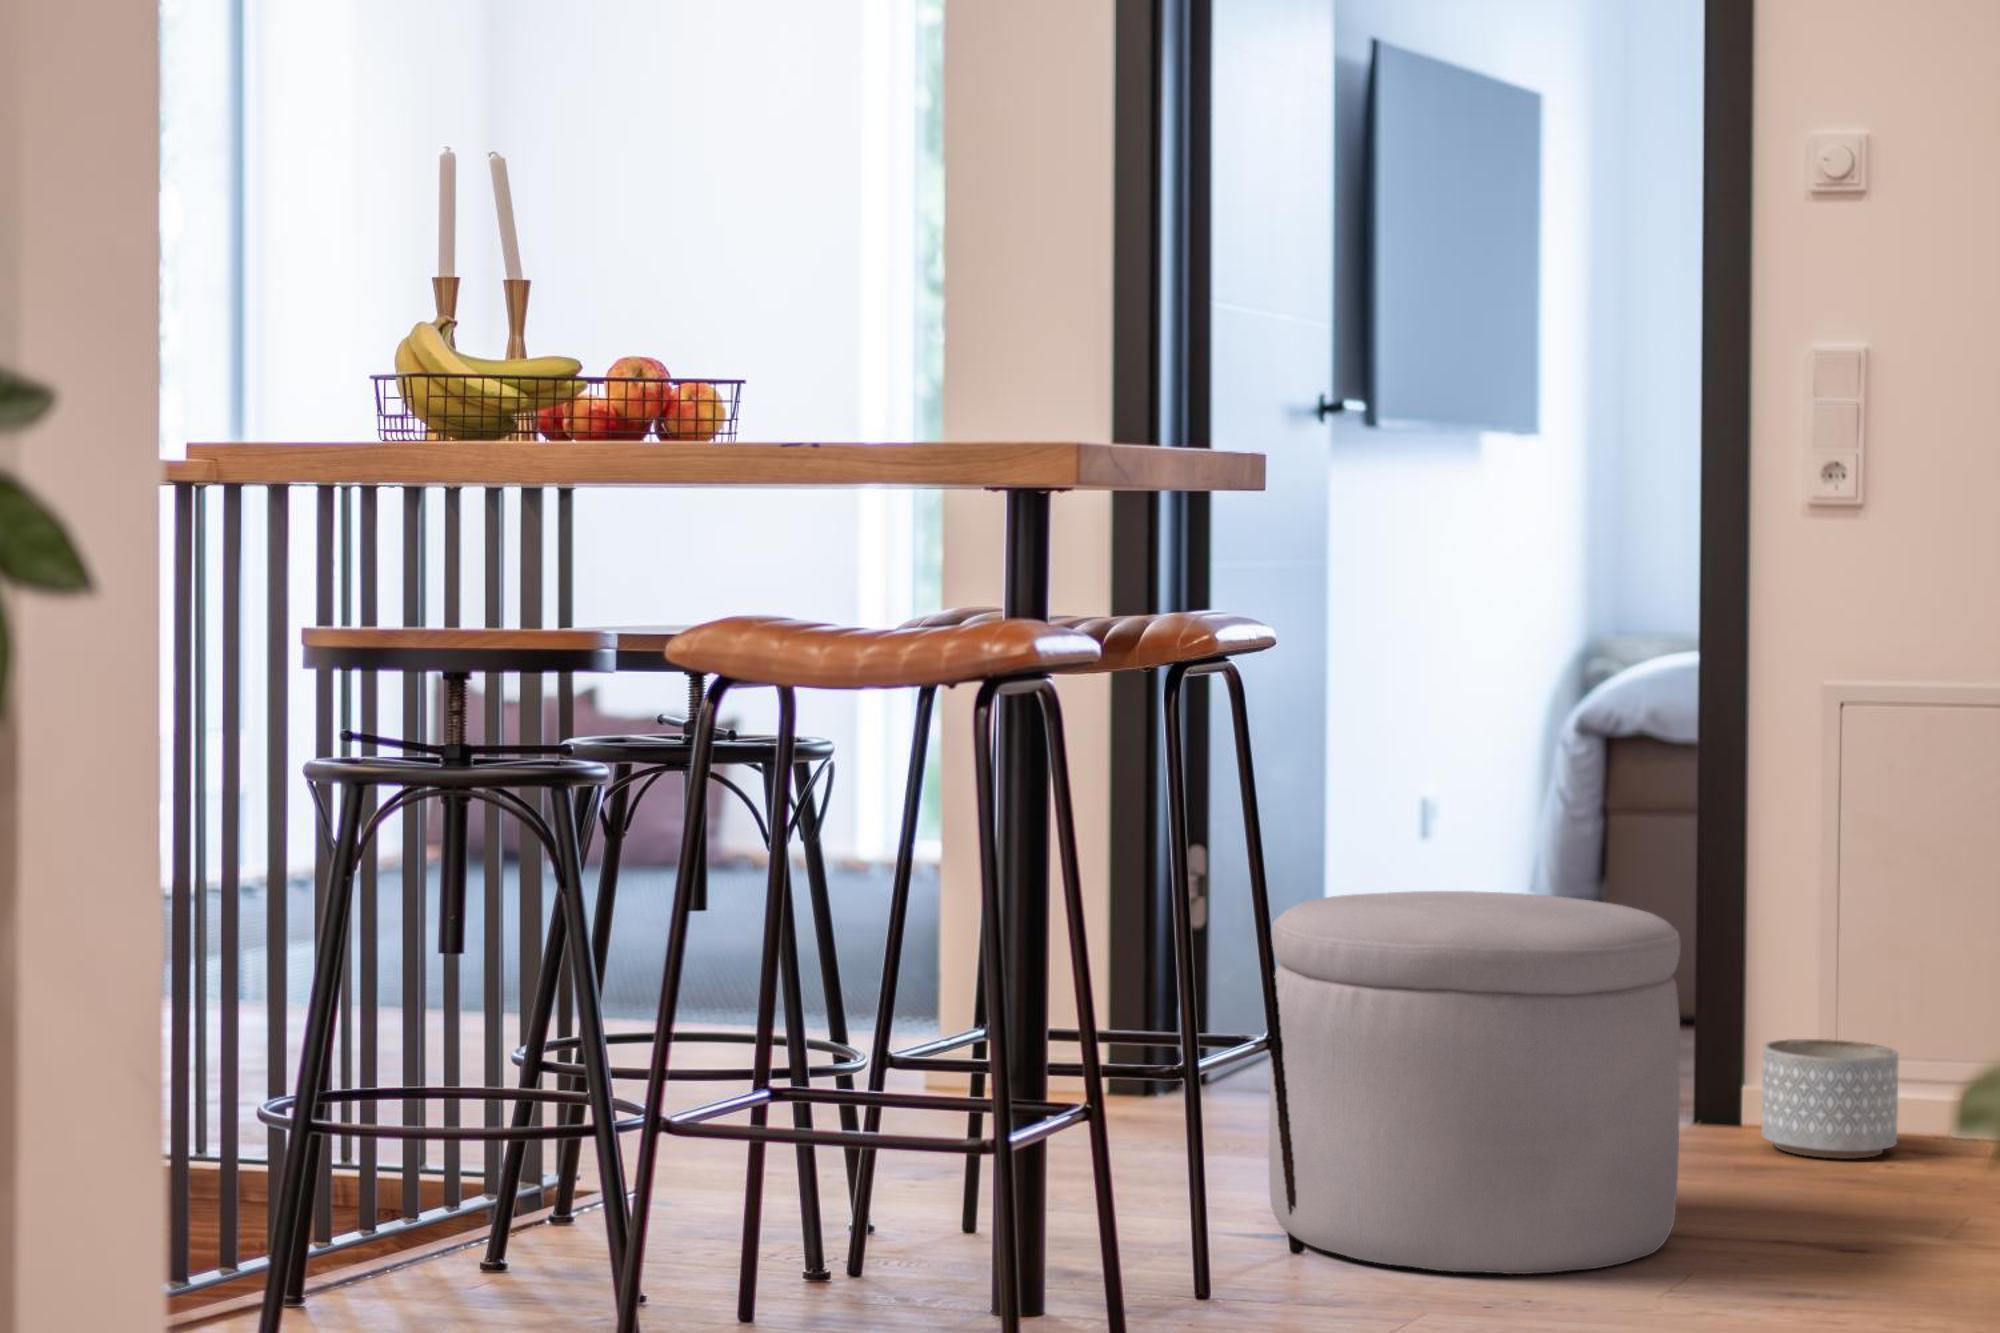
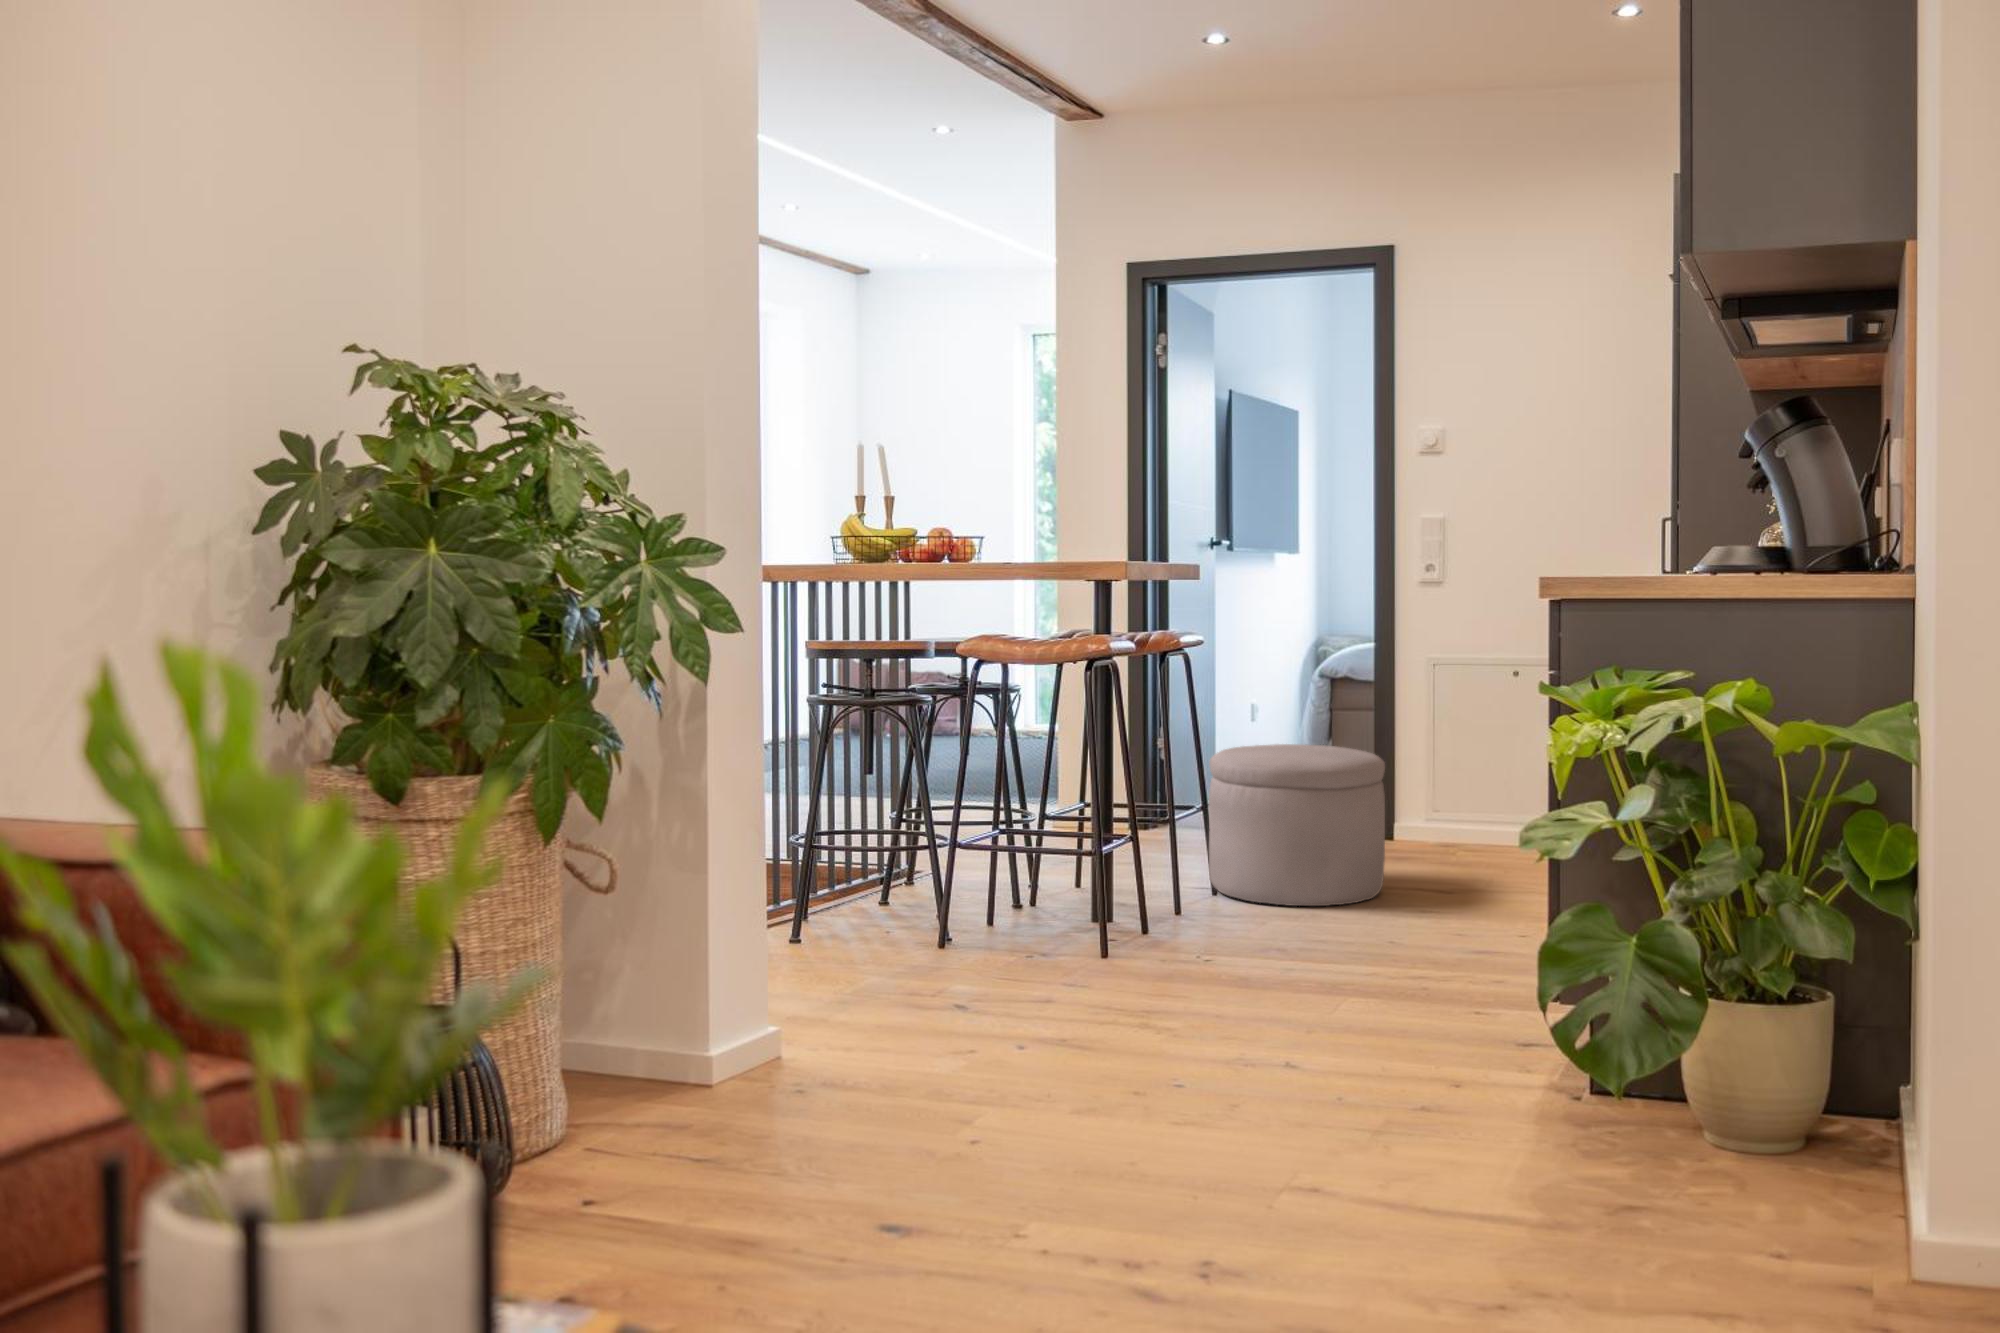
planter: present [1761,1039,1898,1159] -> none [1434,808,1495,860]

